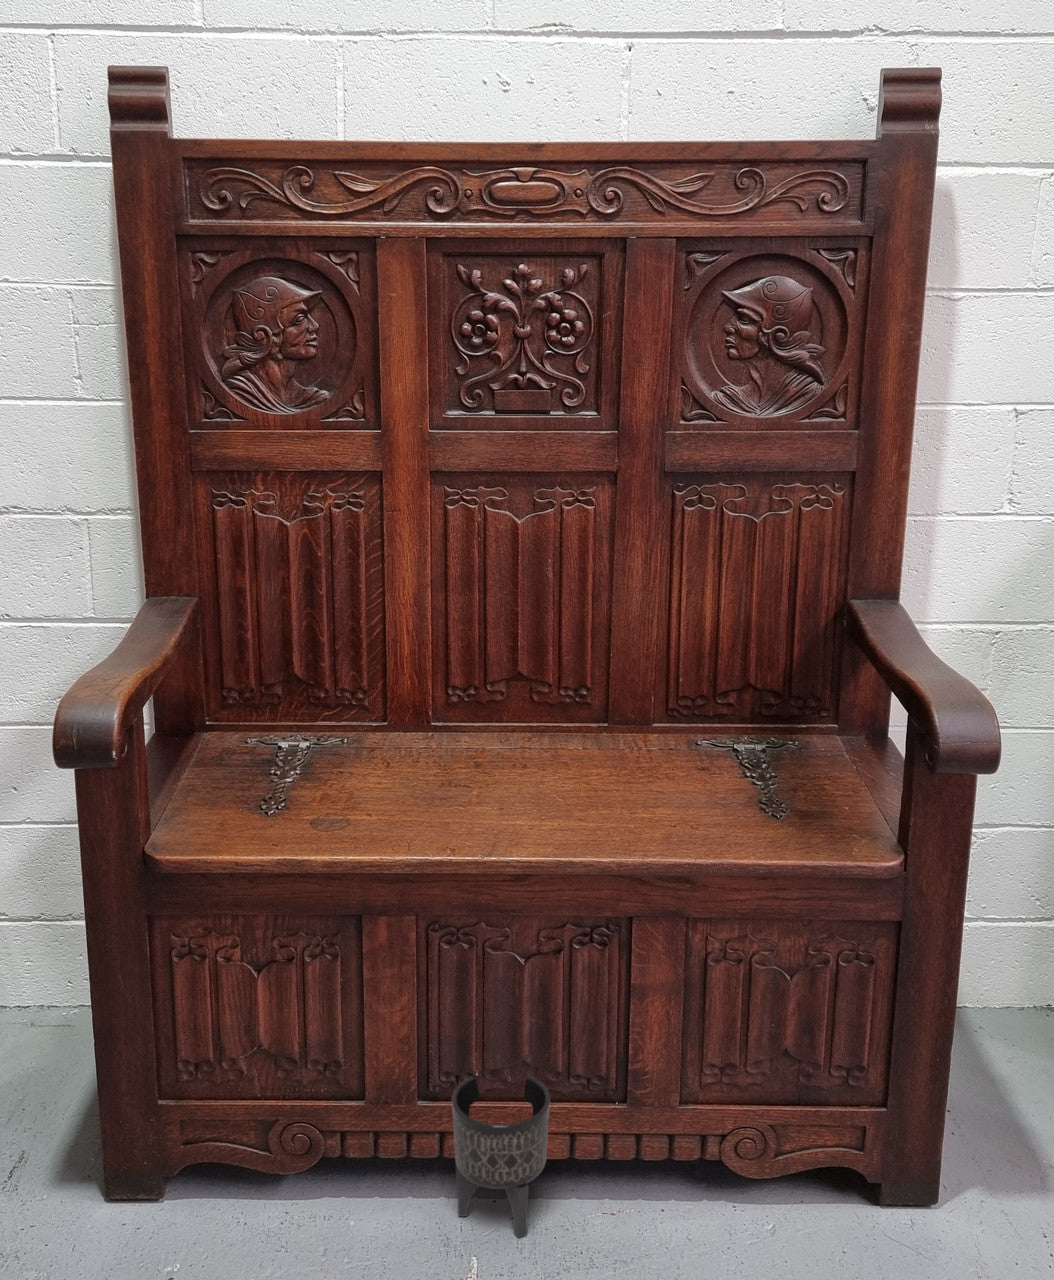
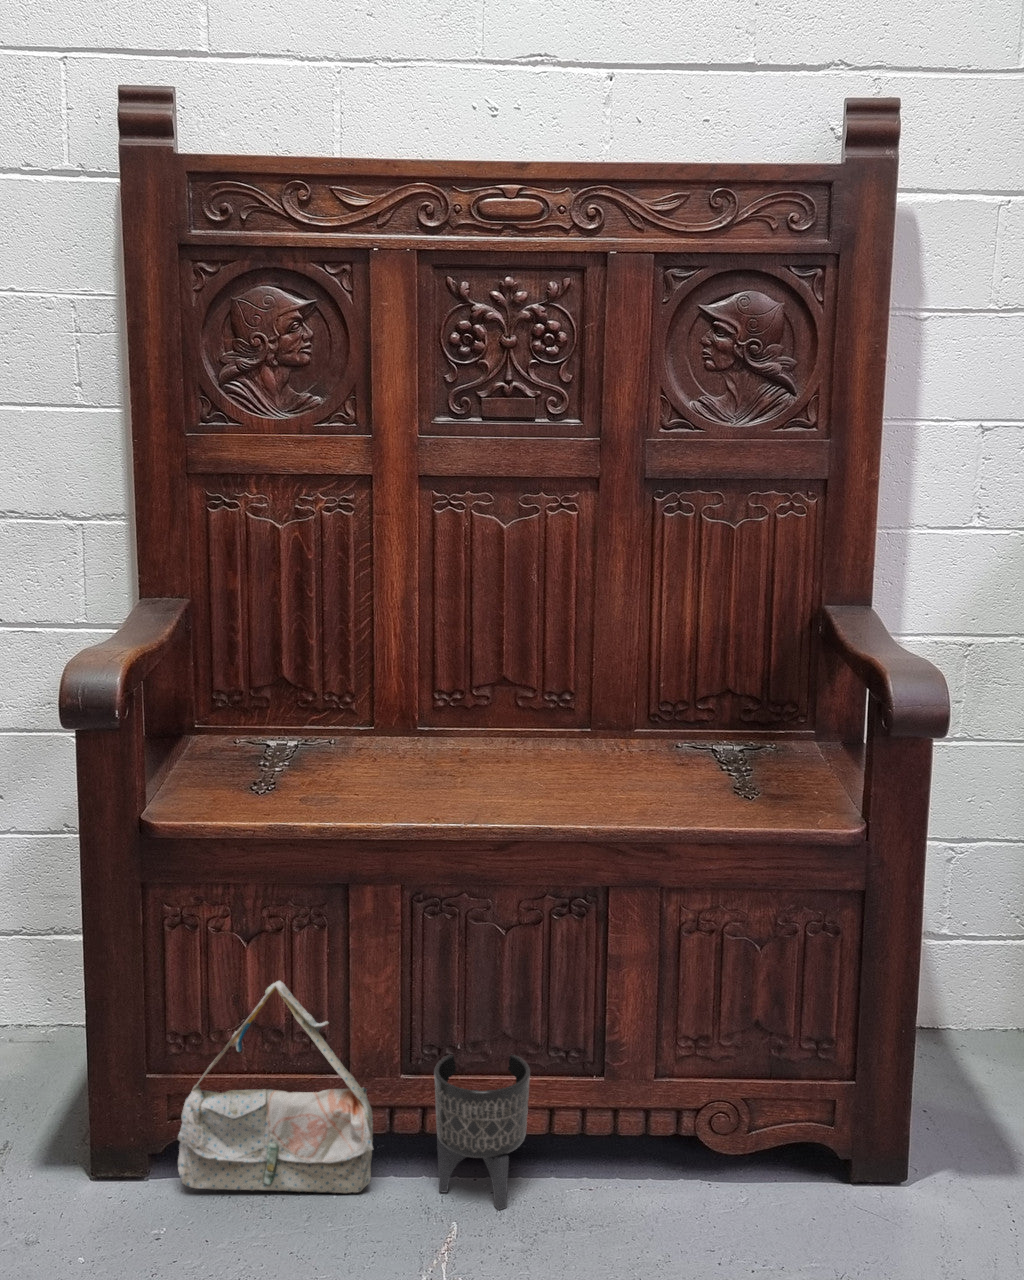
bag: none [191,1011,391,1219] -> present [178,981,373,1193]

